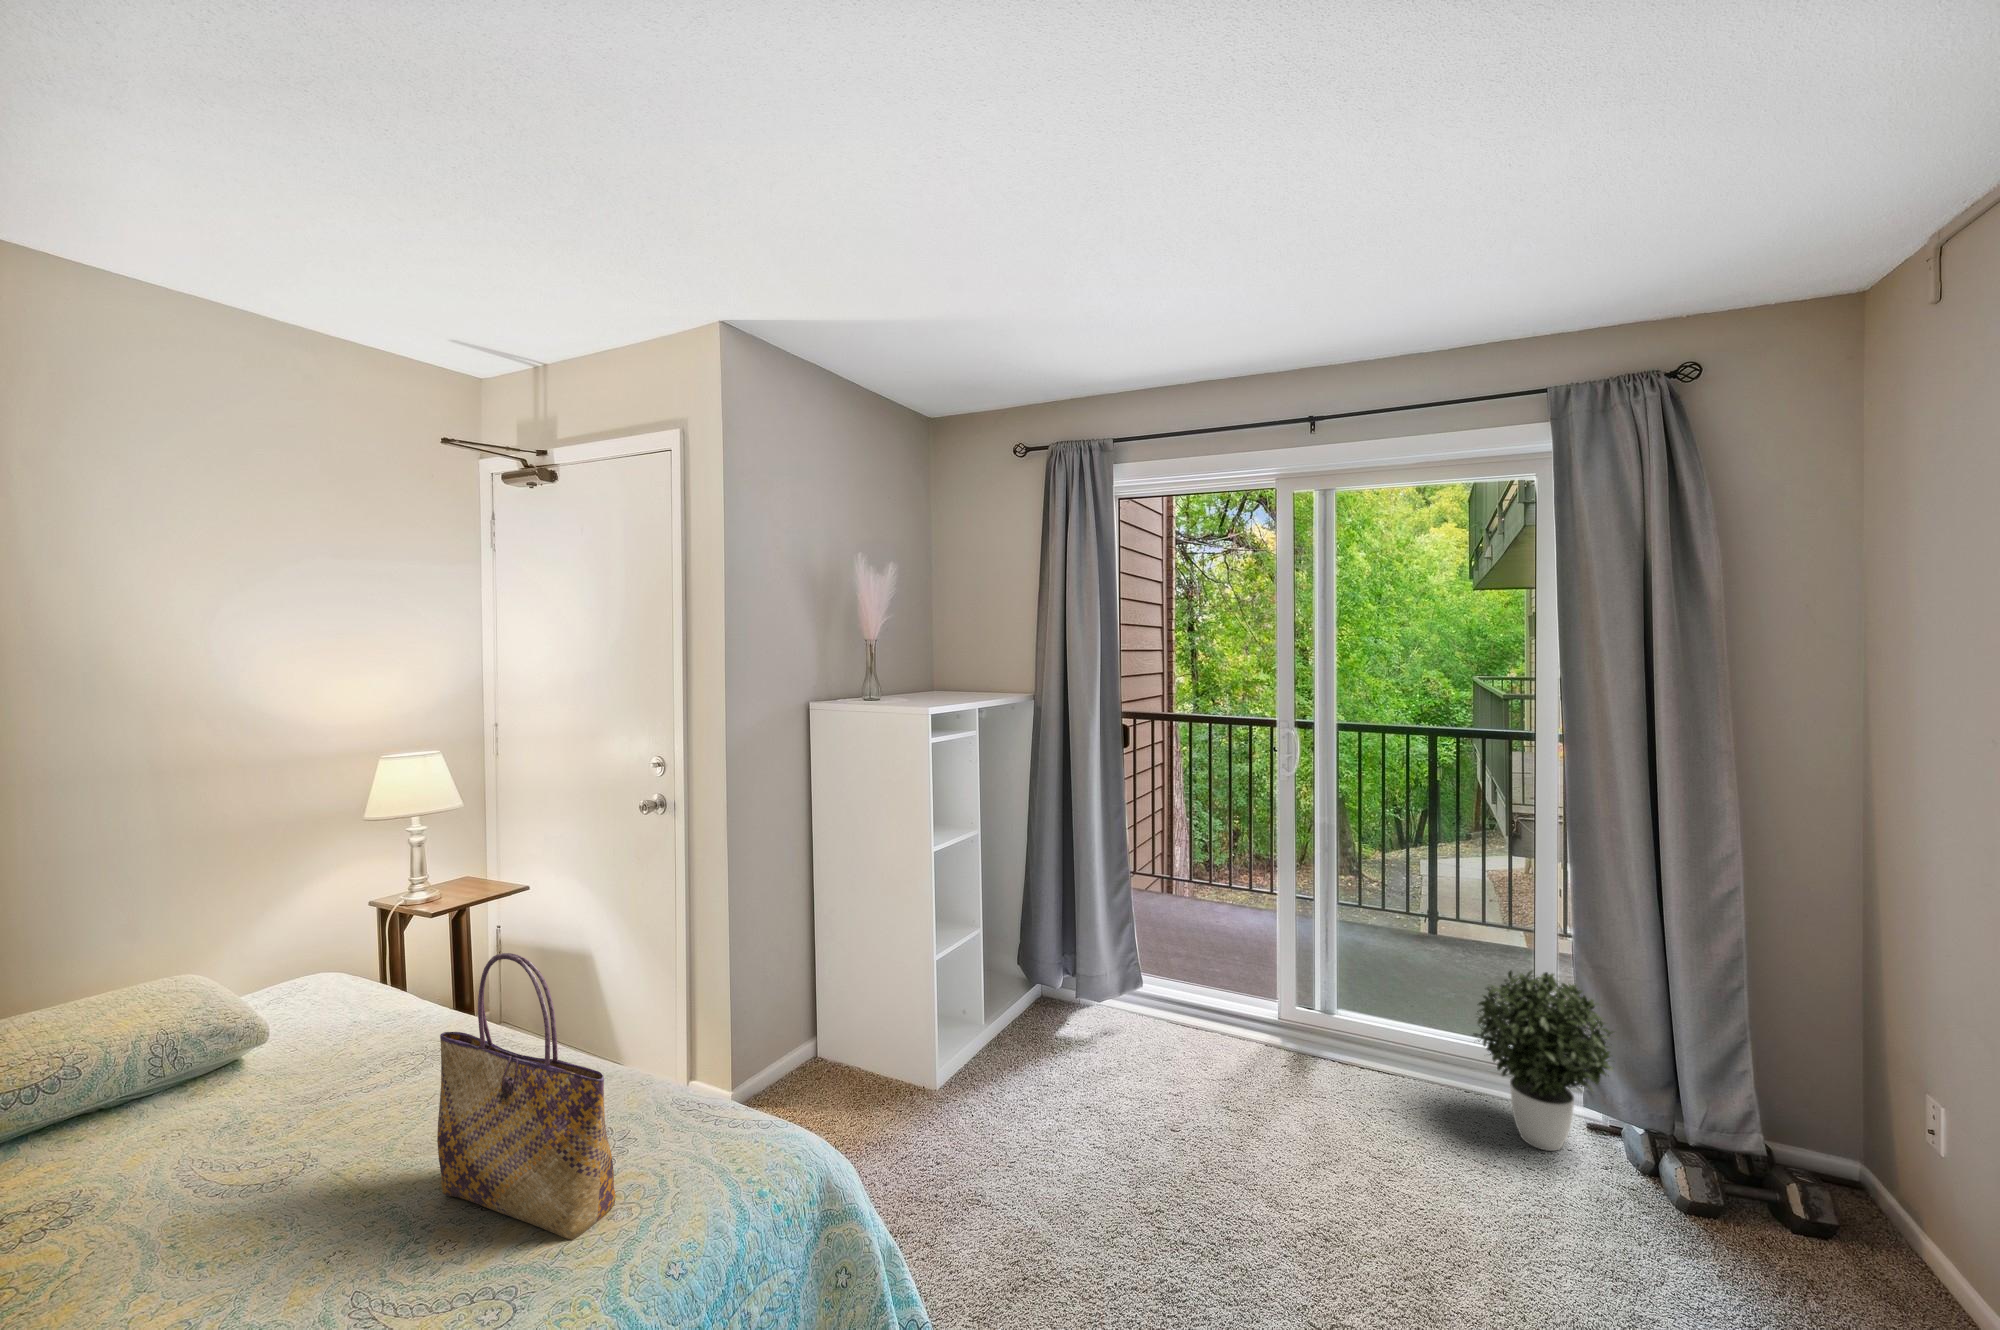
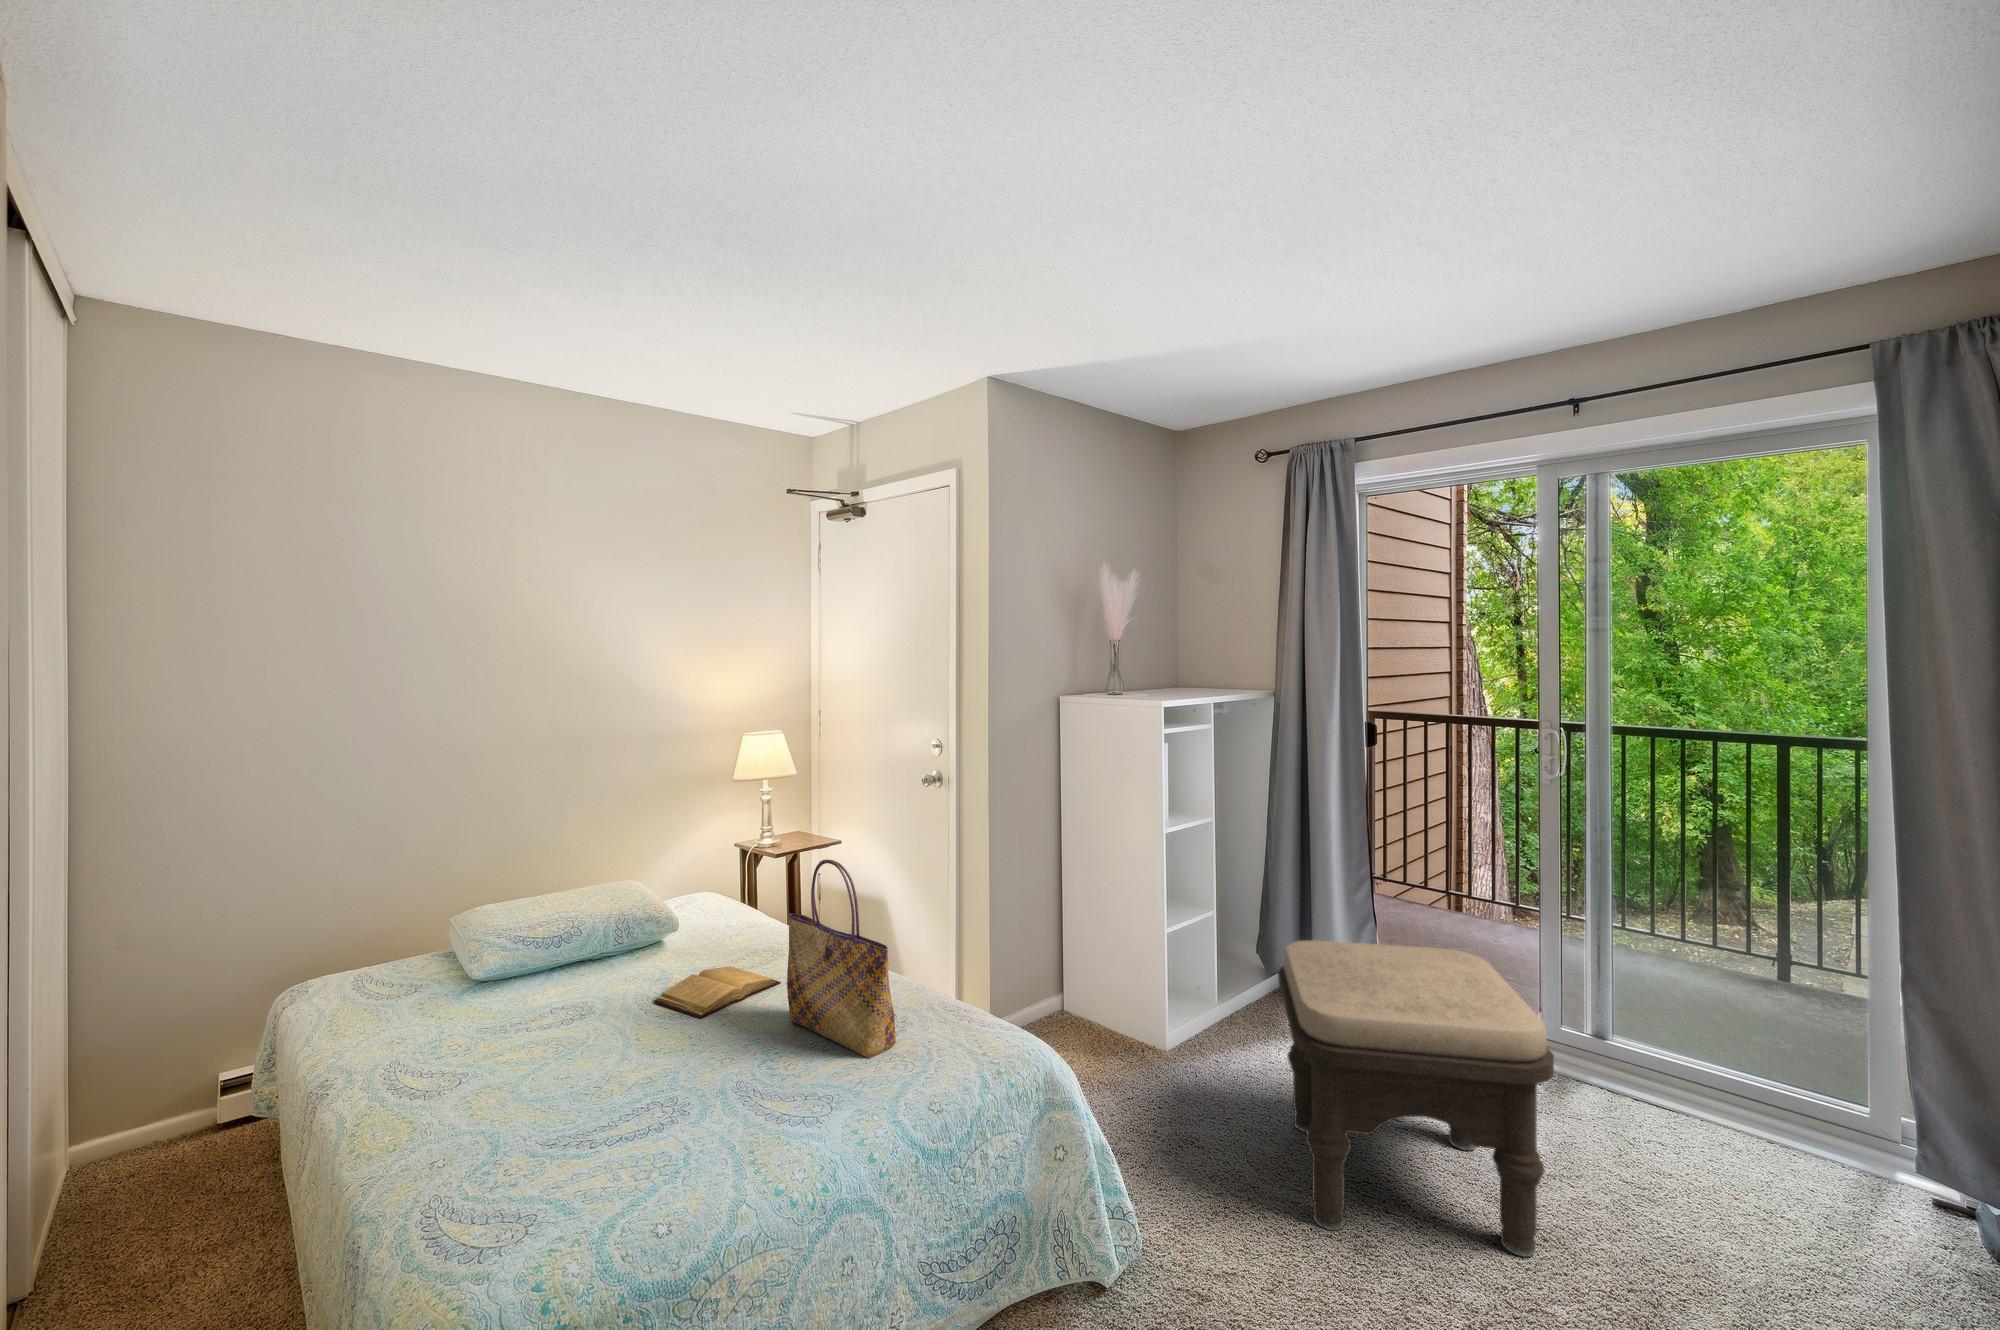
ottoman: none [1063,952,1340,1283] -> present [1278,940,1554,1257]
potted plant: present [1473,971,1614,1151] -> none [1764,1009,1961,1219]
book: none [195,1108,431,1216] -> present [654,966,781,1019]

